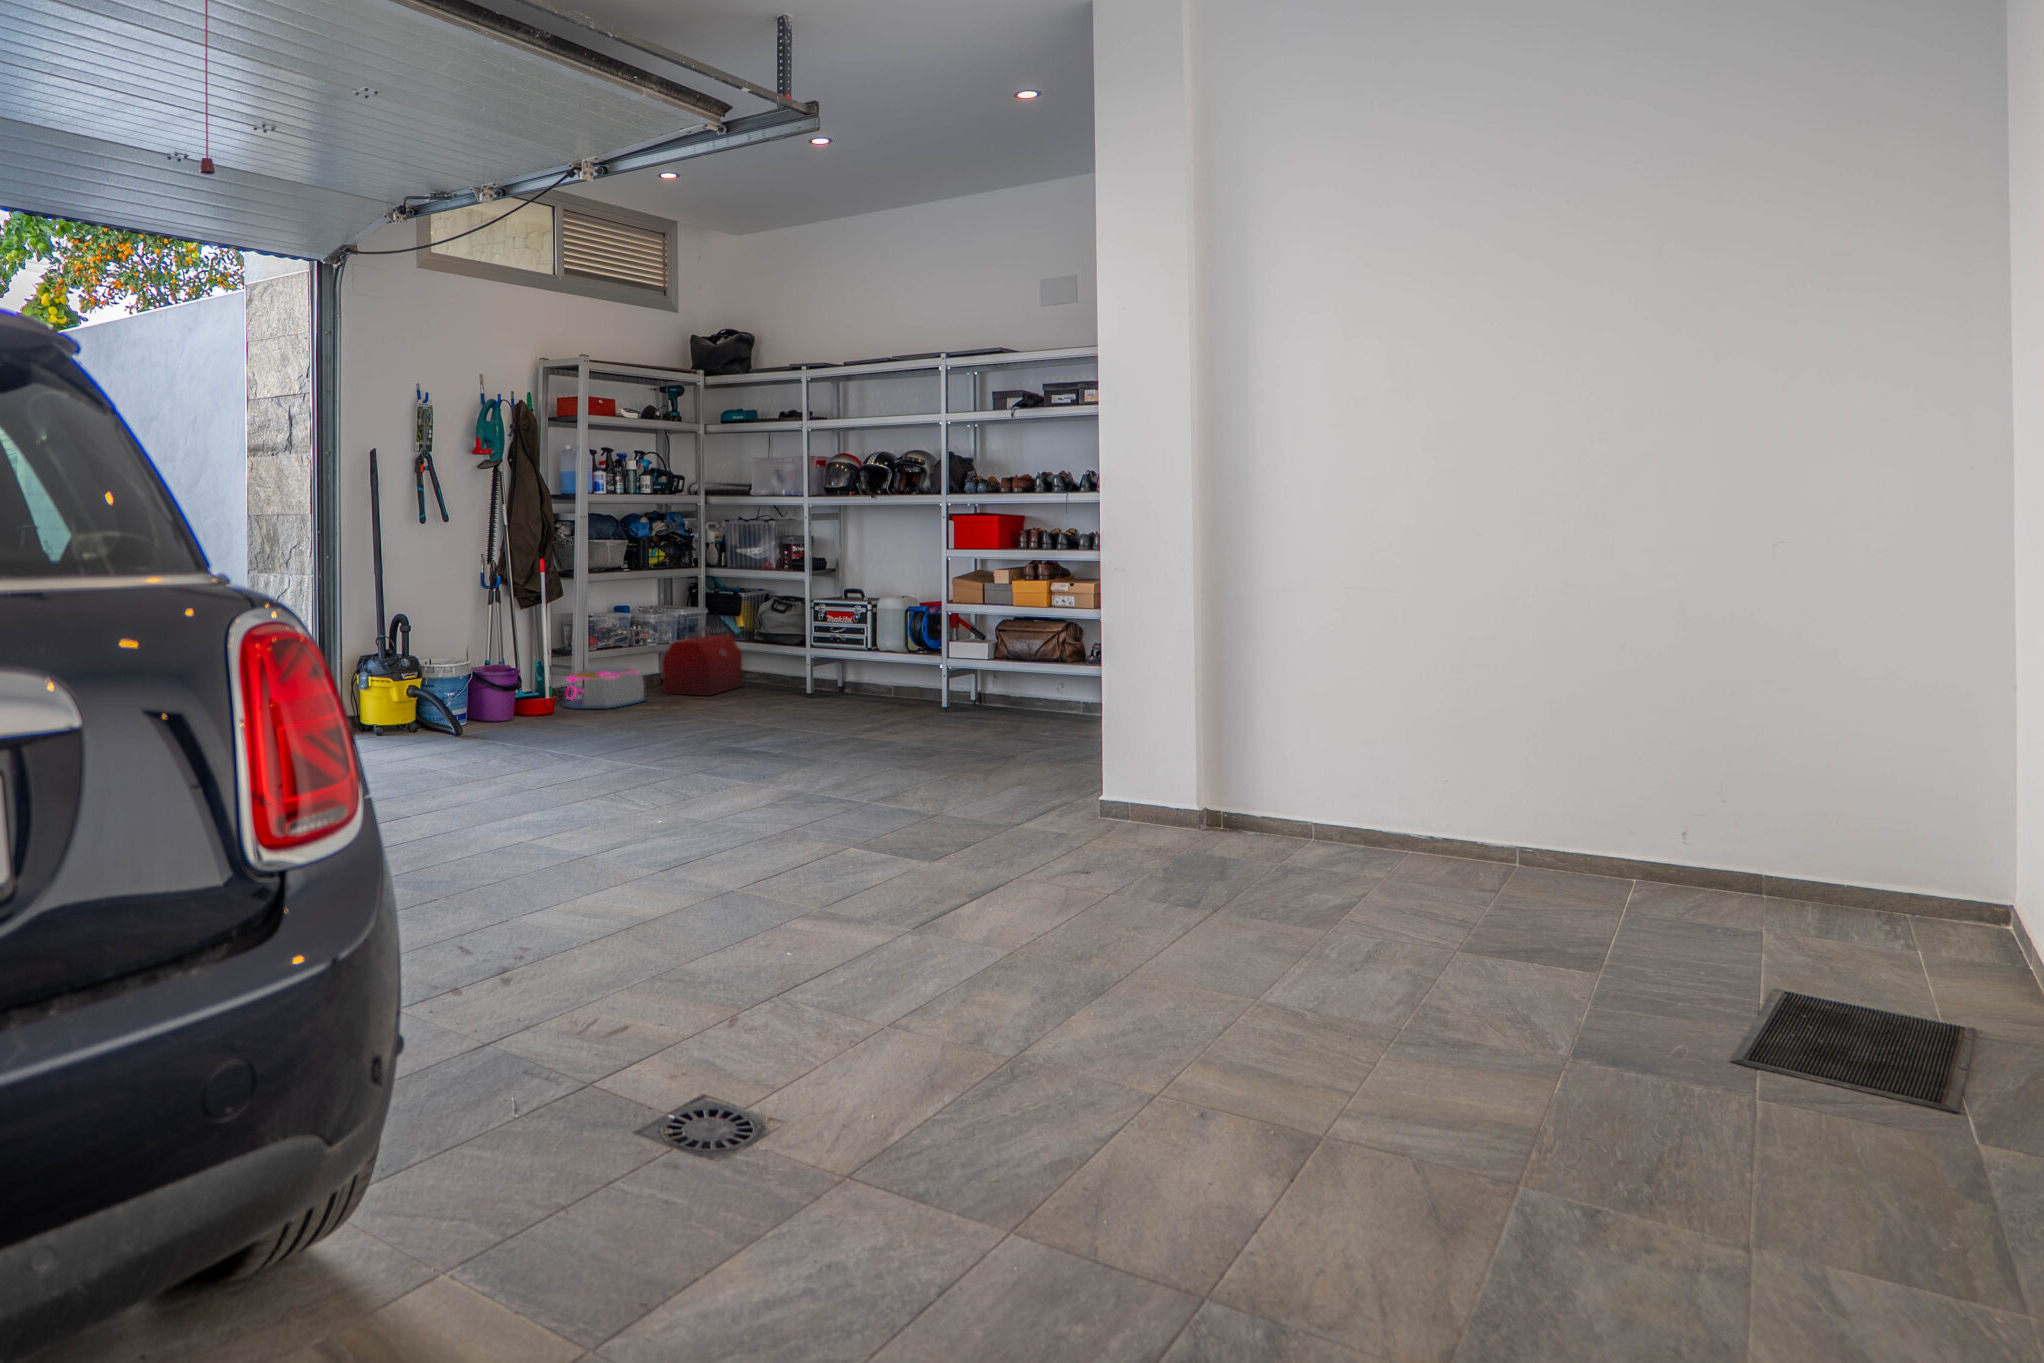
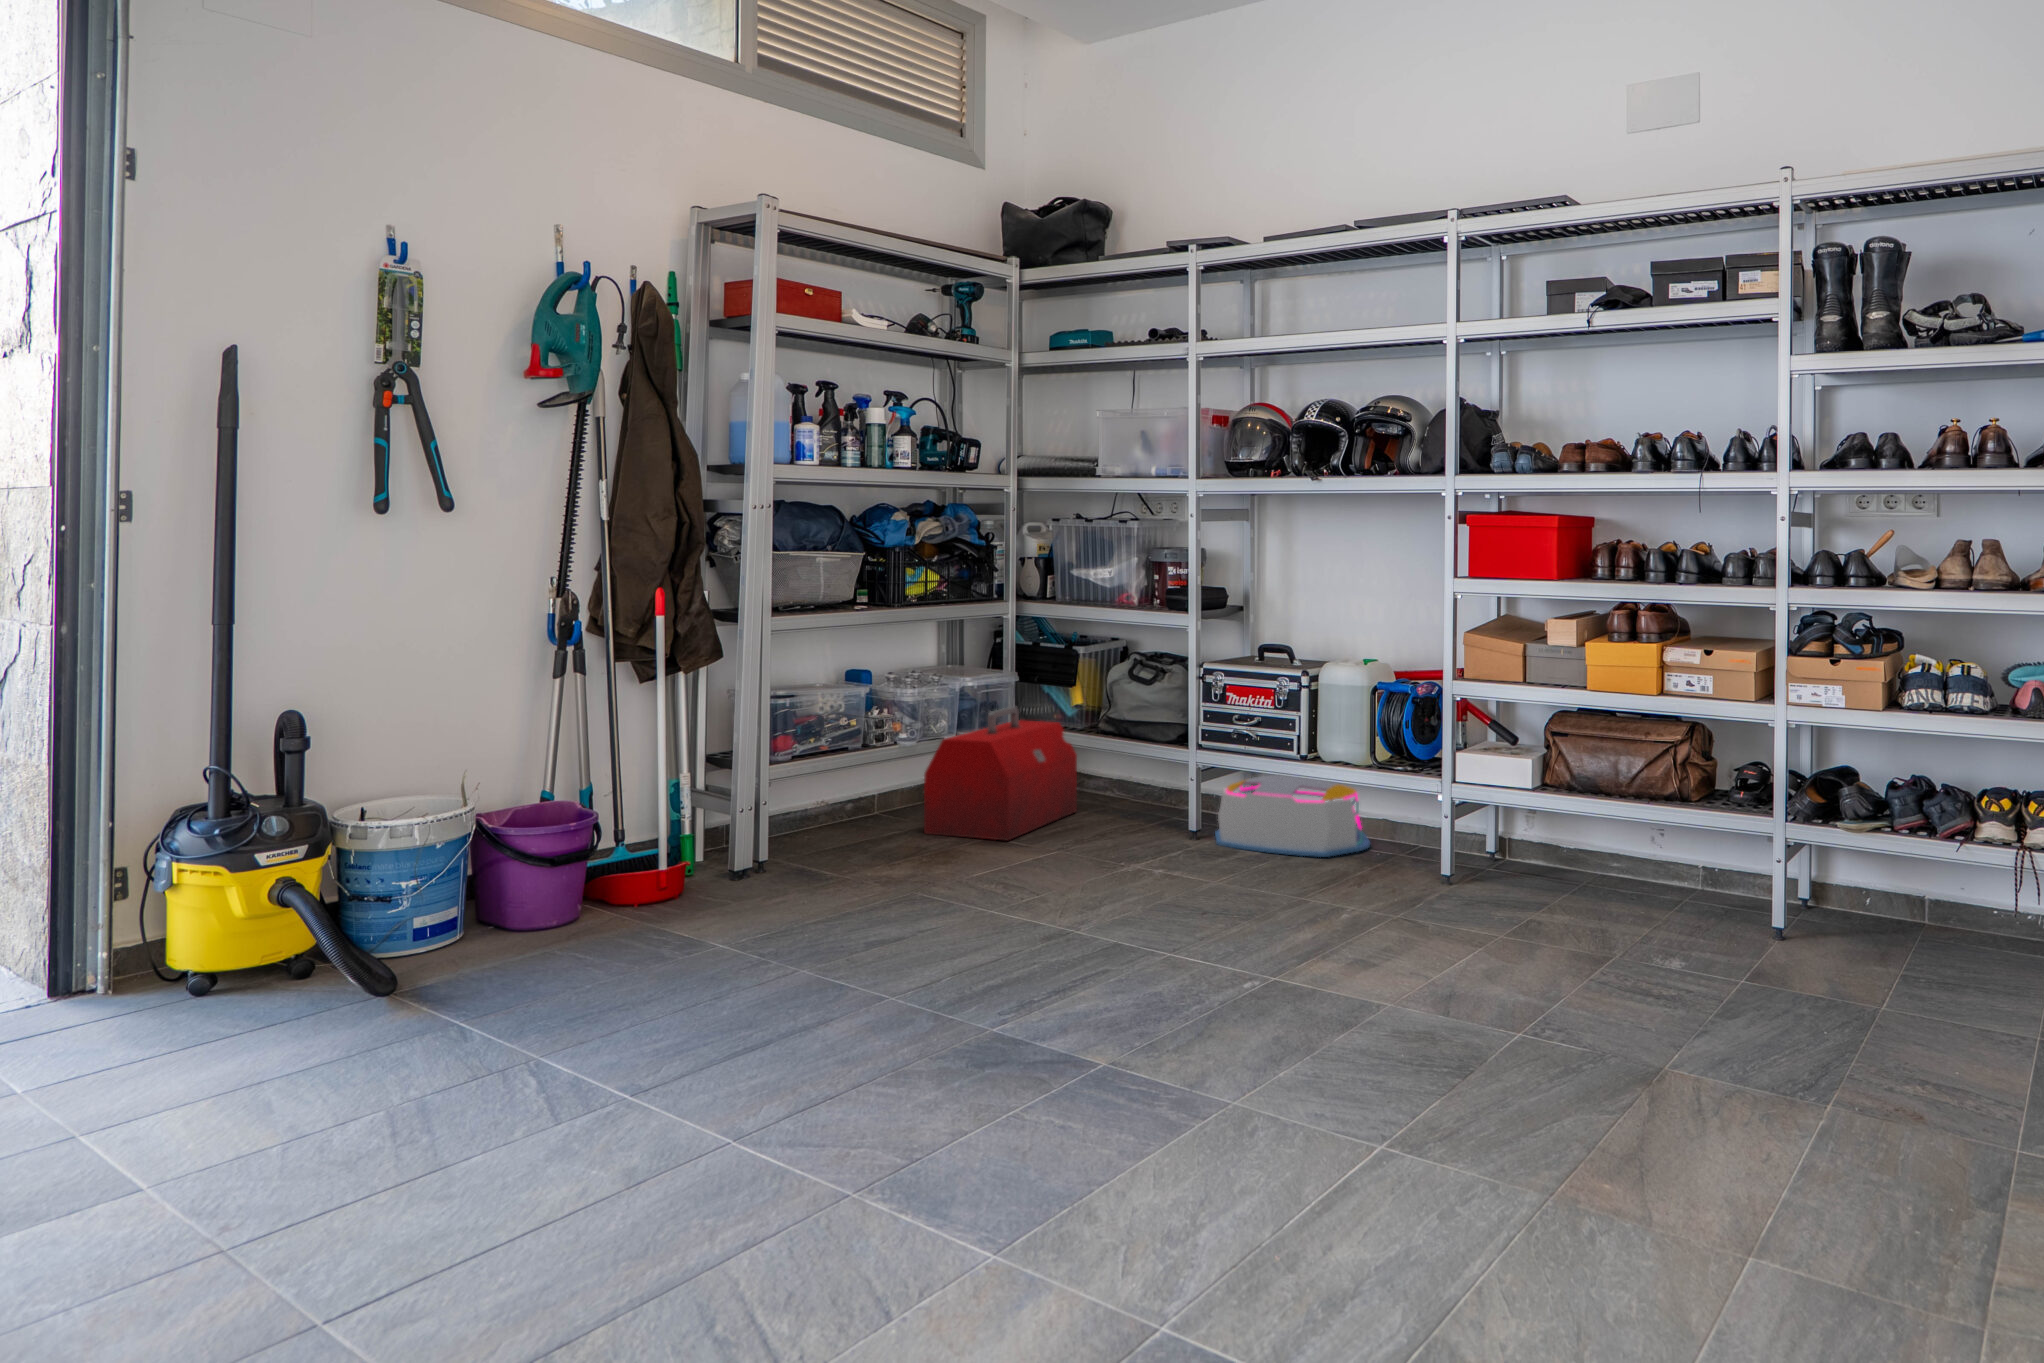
storage bin: present [562,666,646,709] -> present [1215,775,1370,857]

